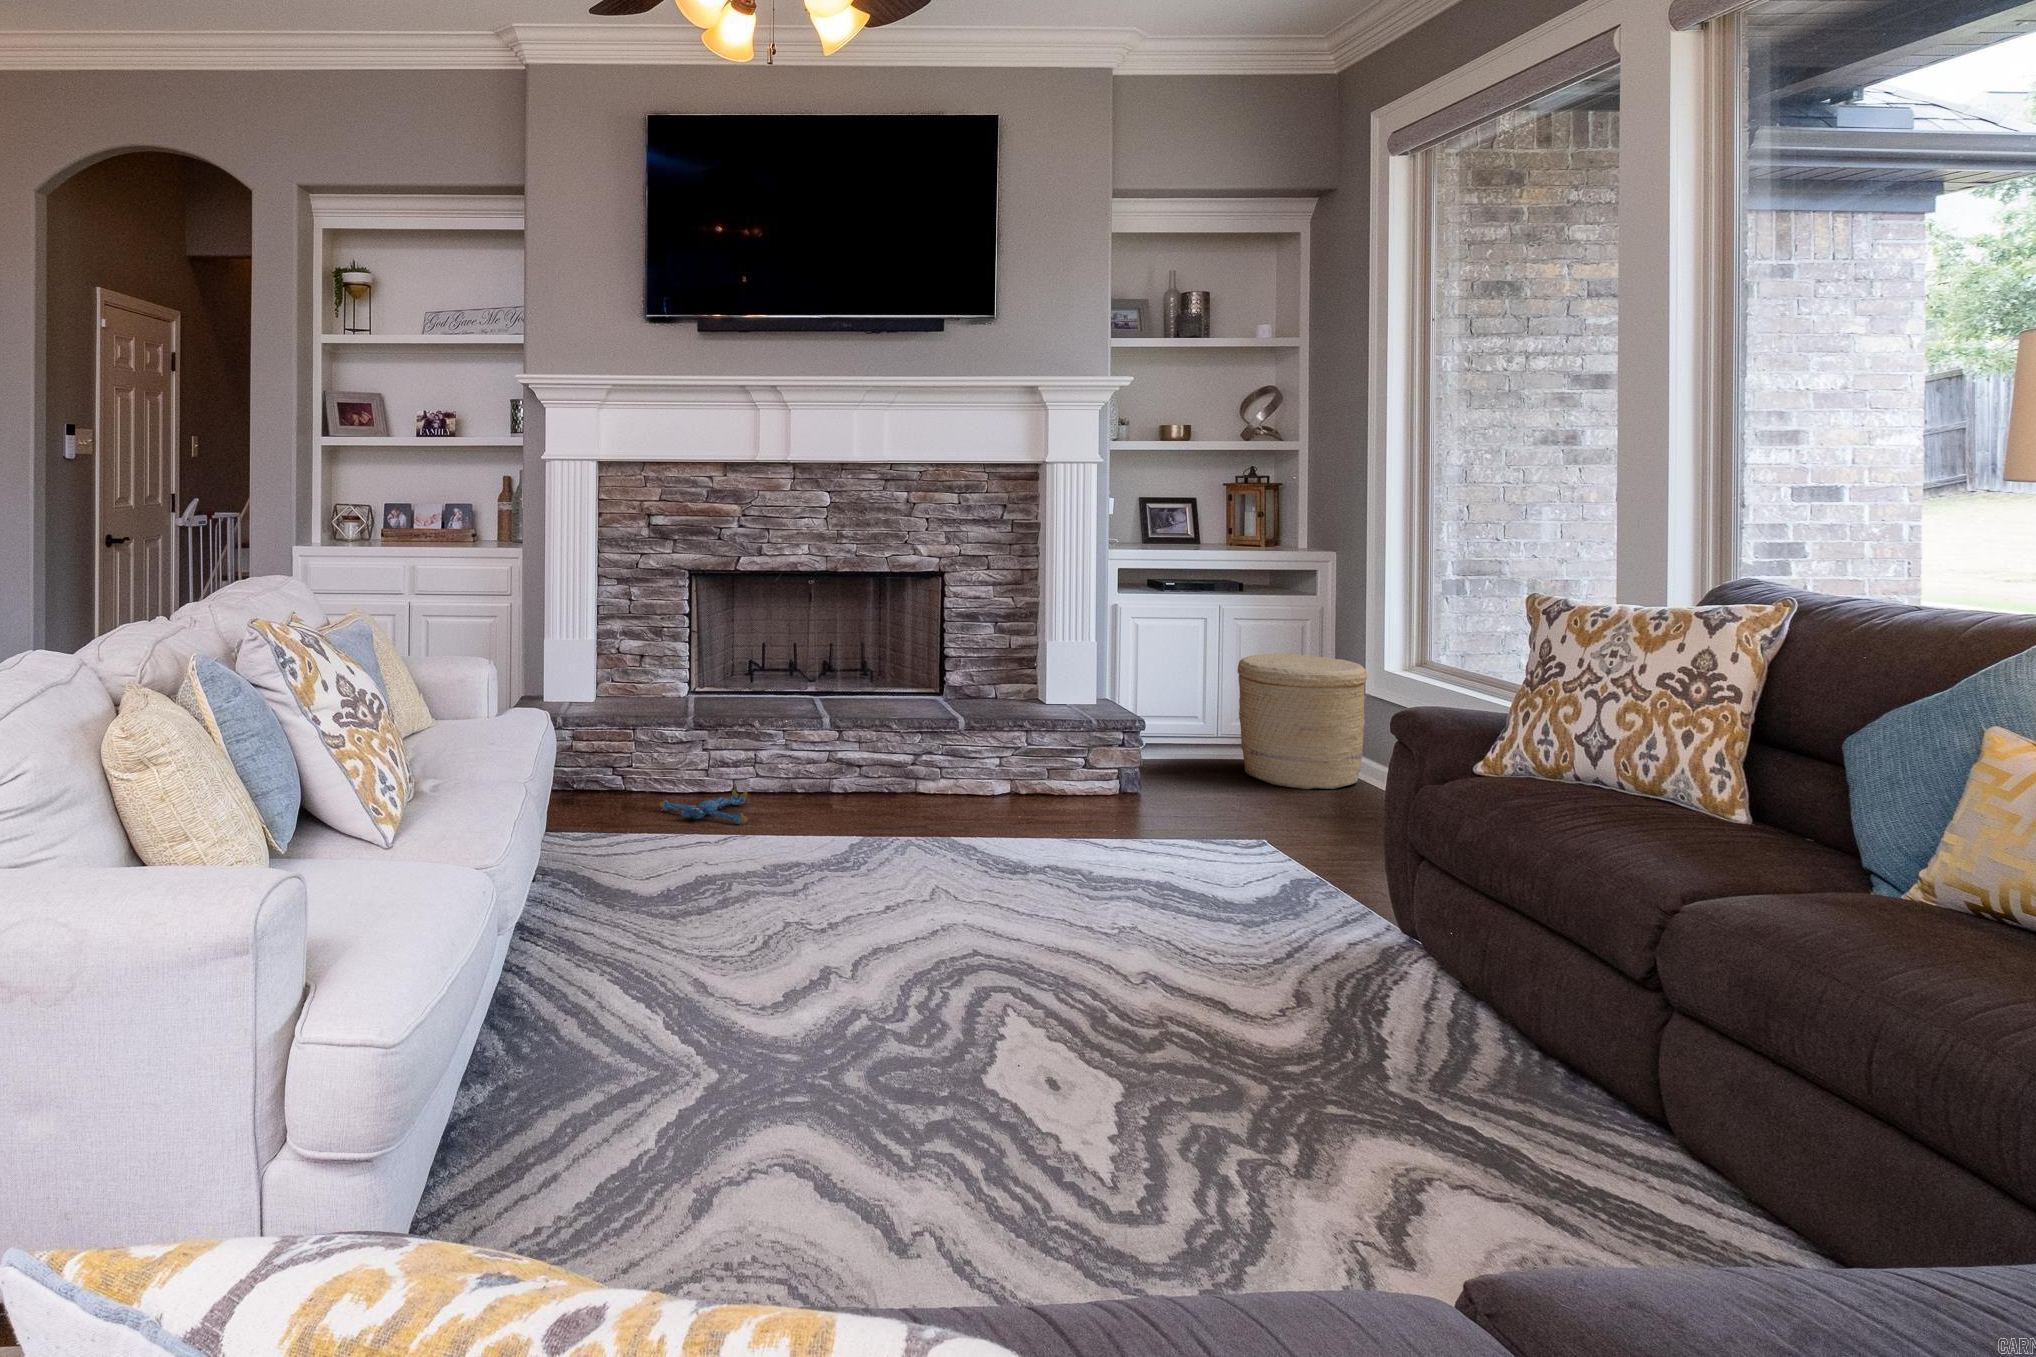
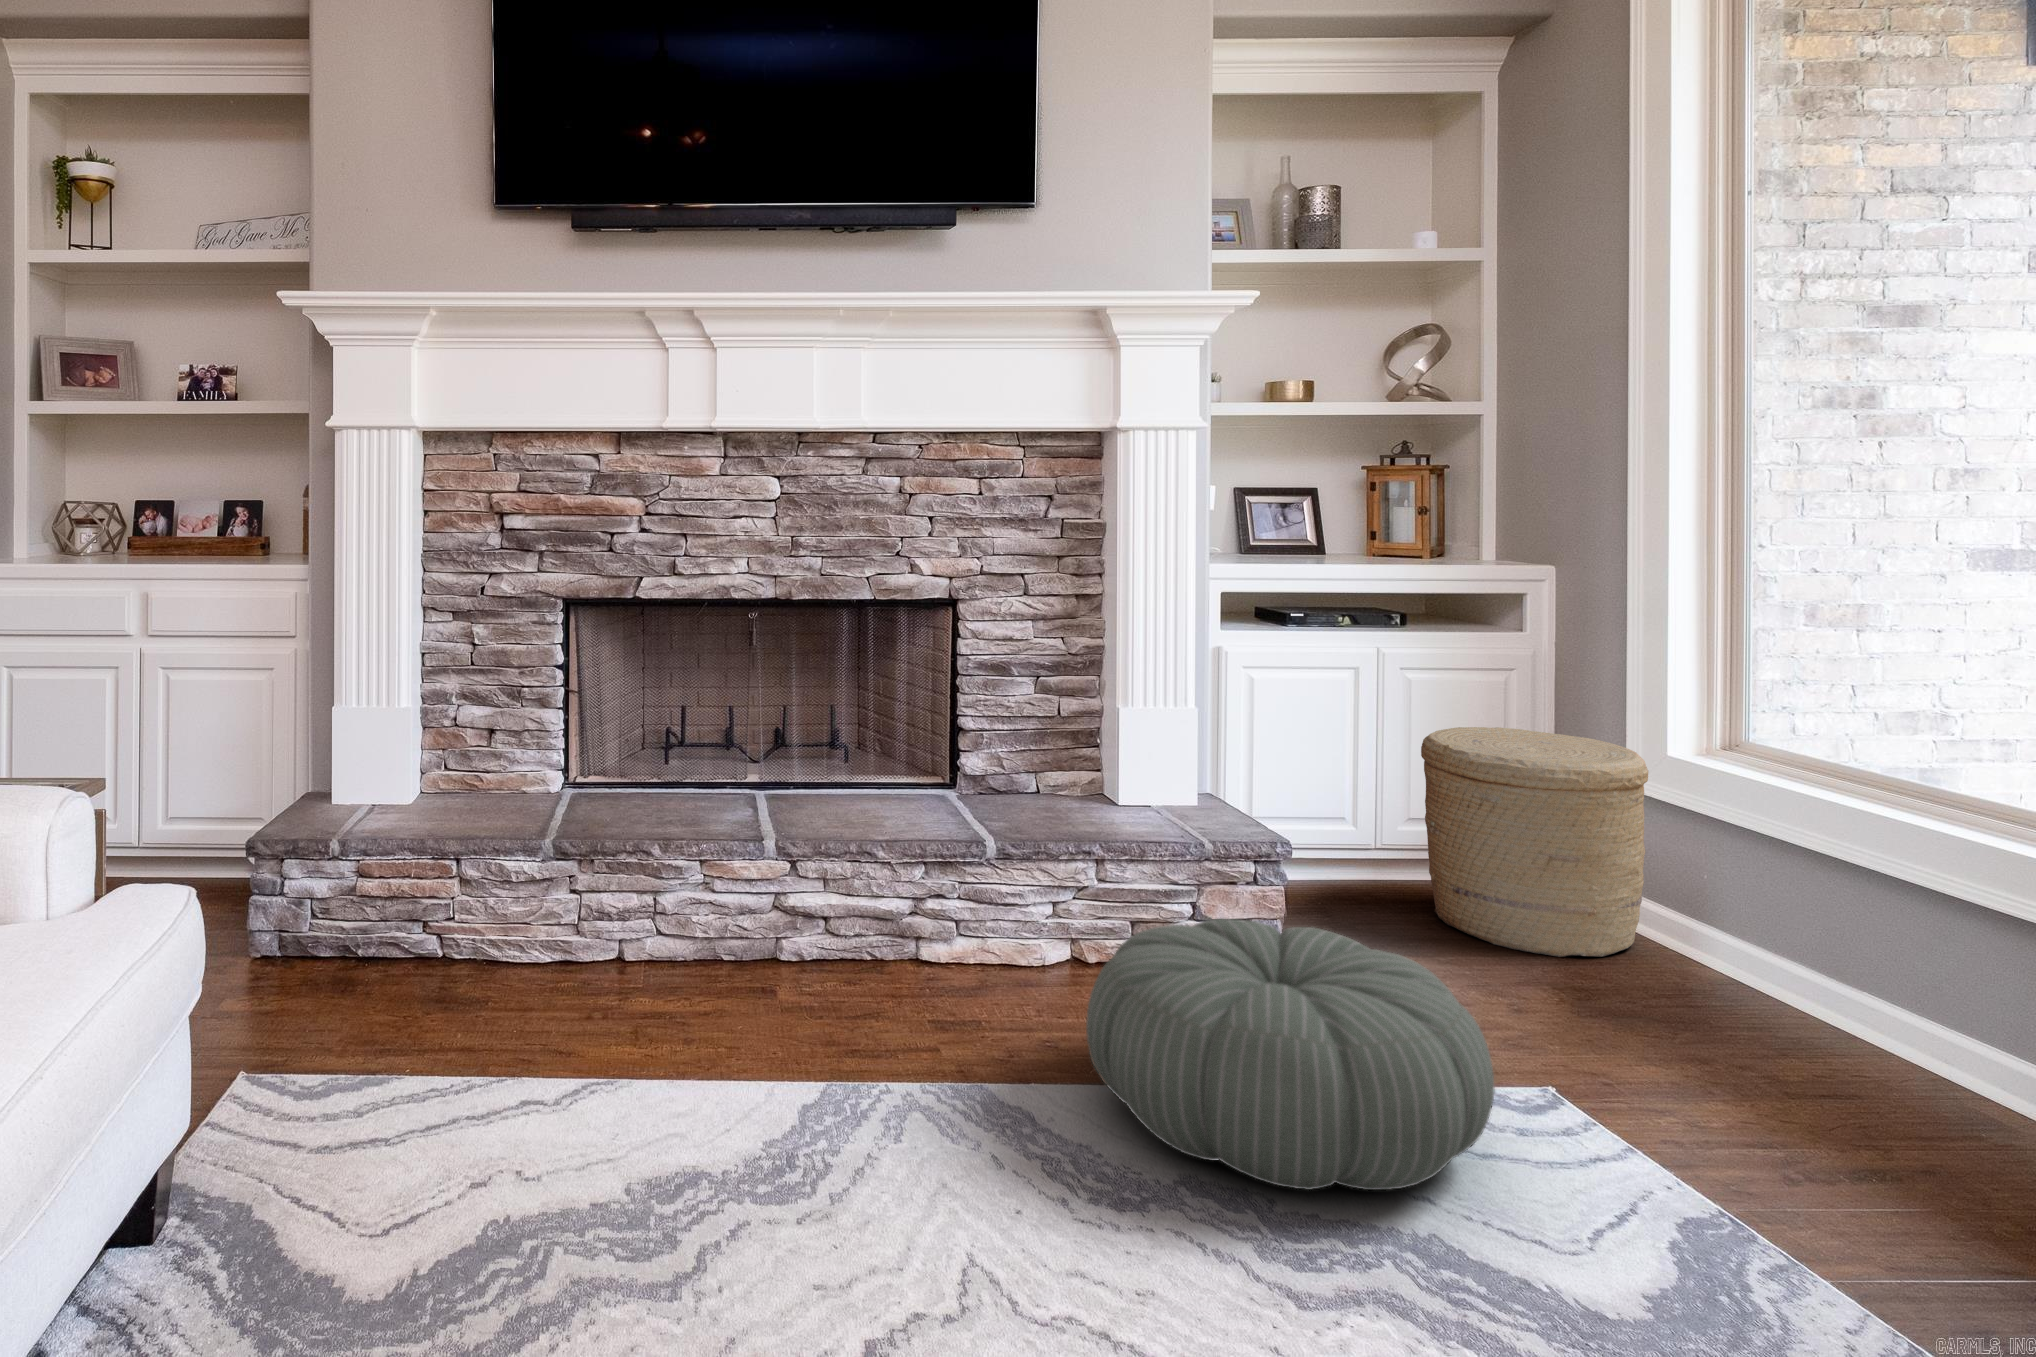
pouf: none [1000,748,1205,866] -> present [1086,918,1495,1190]
plush toy: present [660,790,747,824] -> none [486,971,637,1052]

